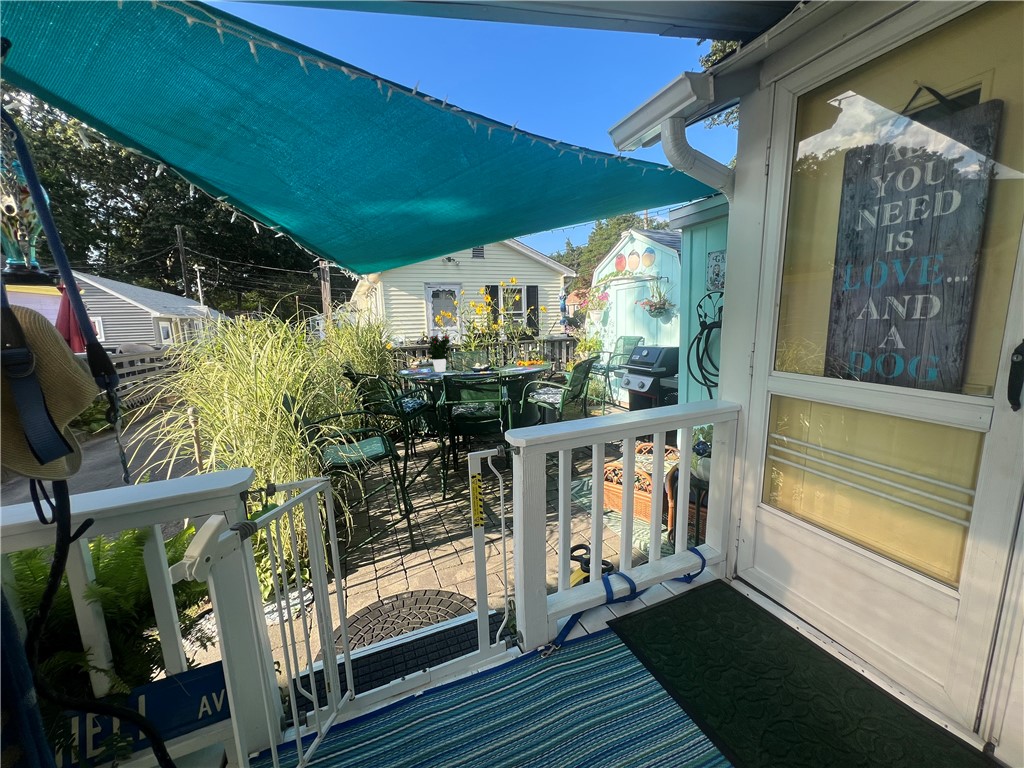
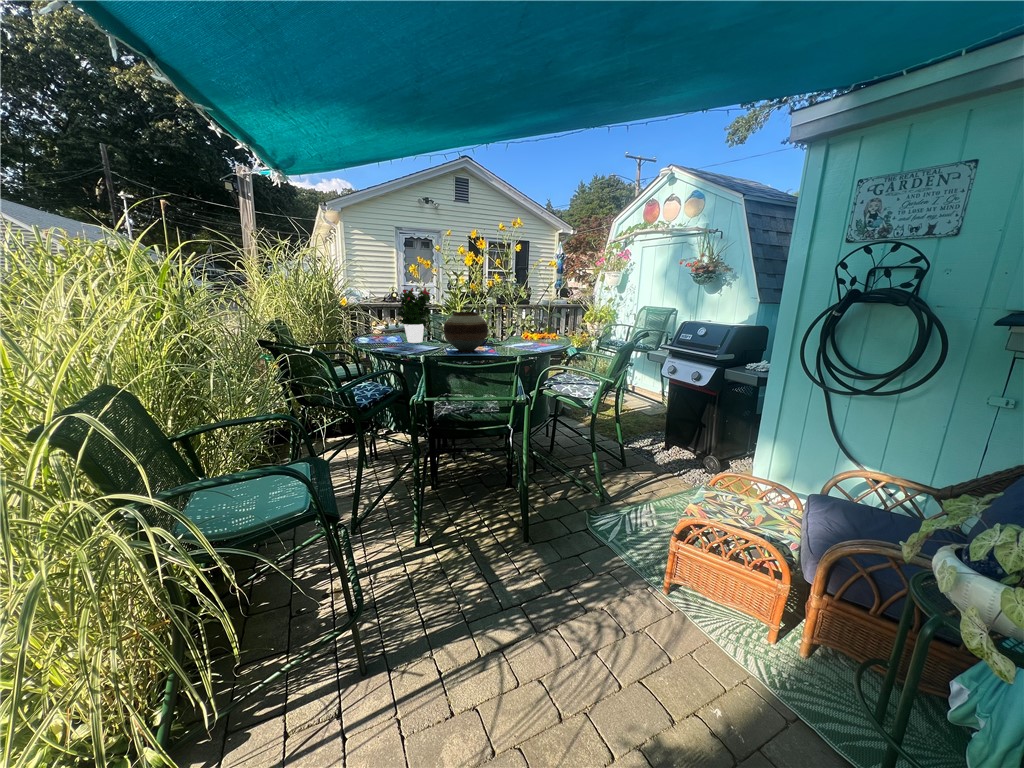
vase: none [459,349,488,375] -> present [444,312,488,352]

